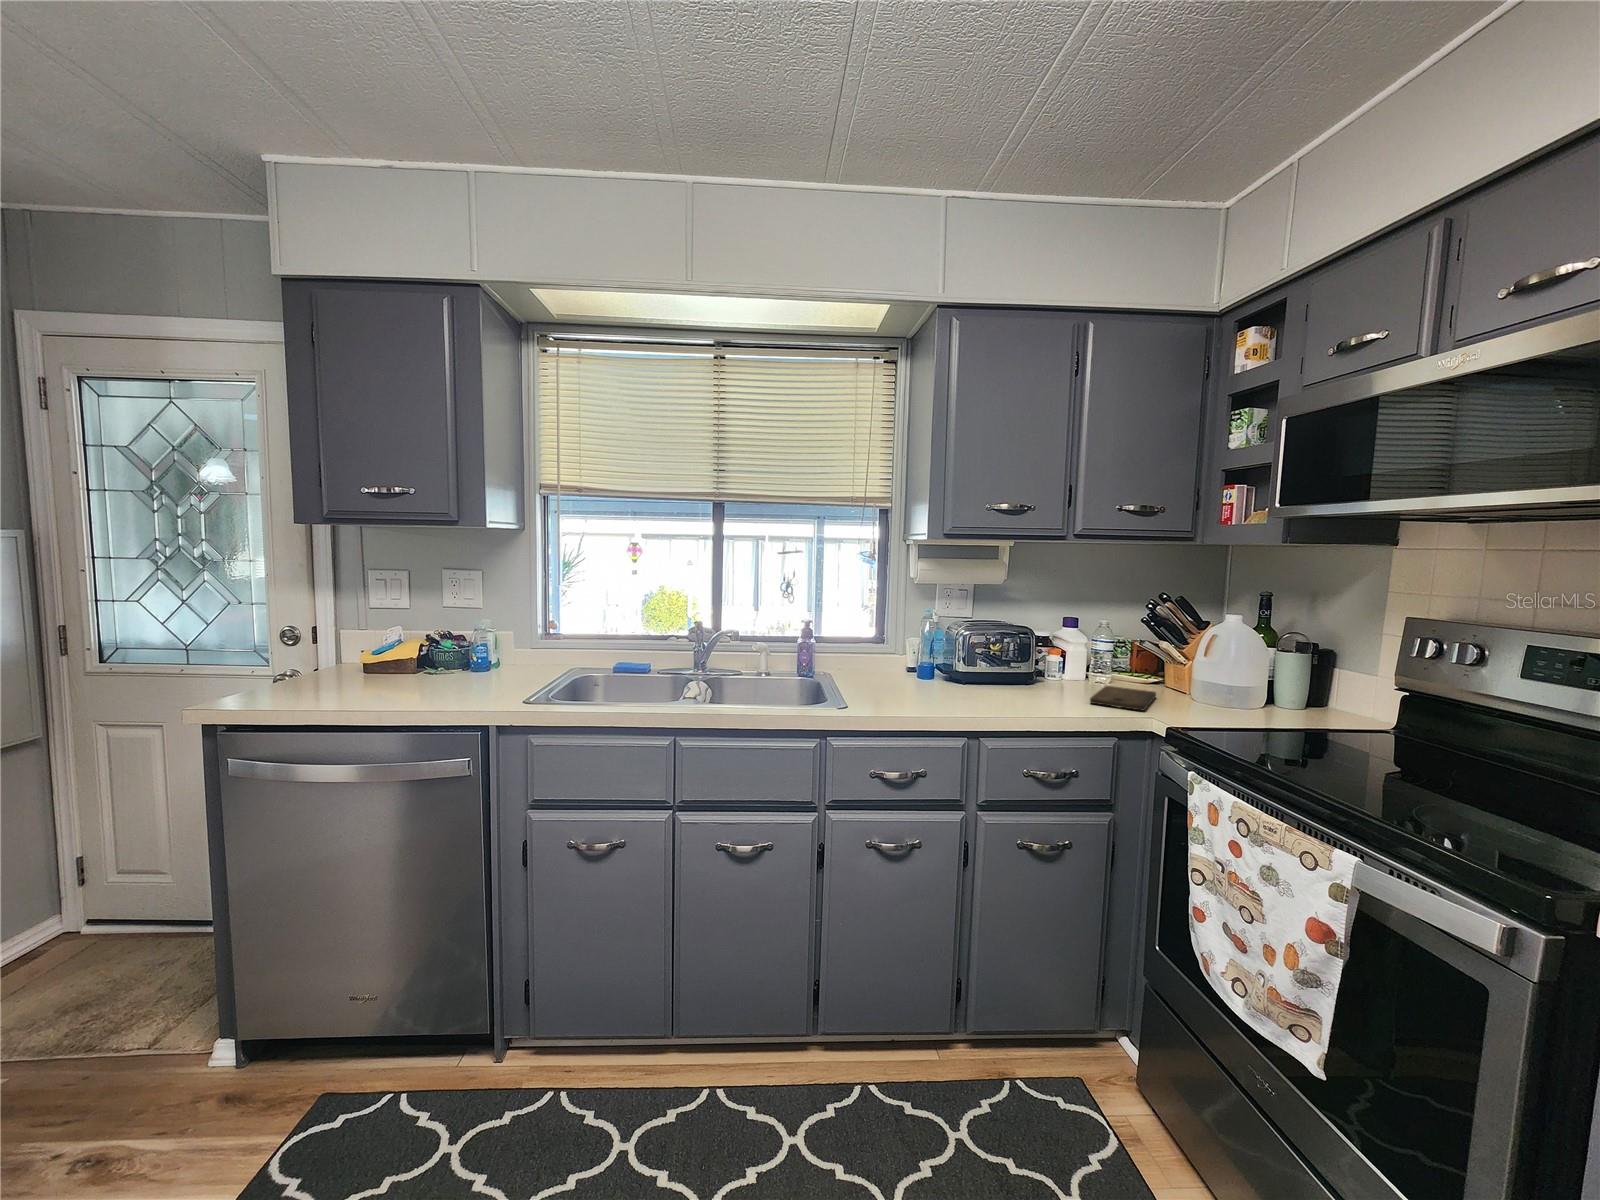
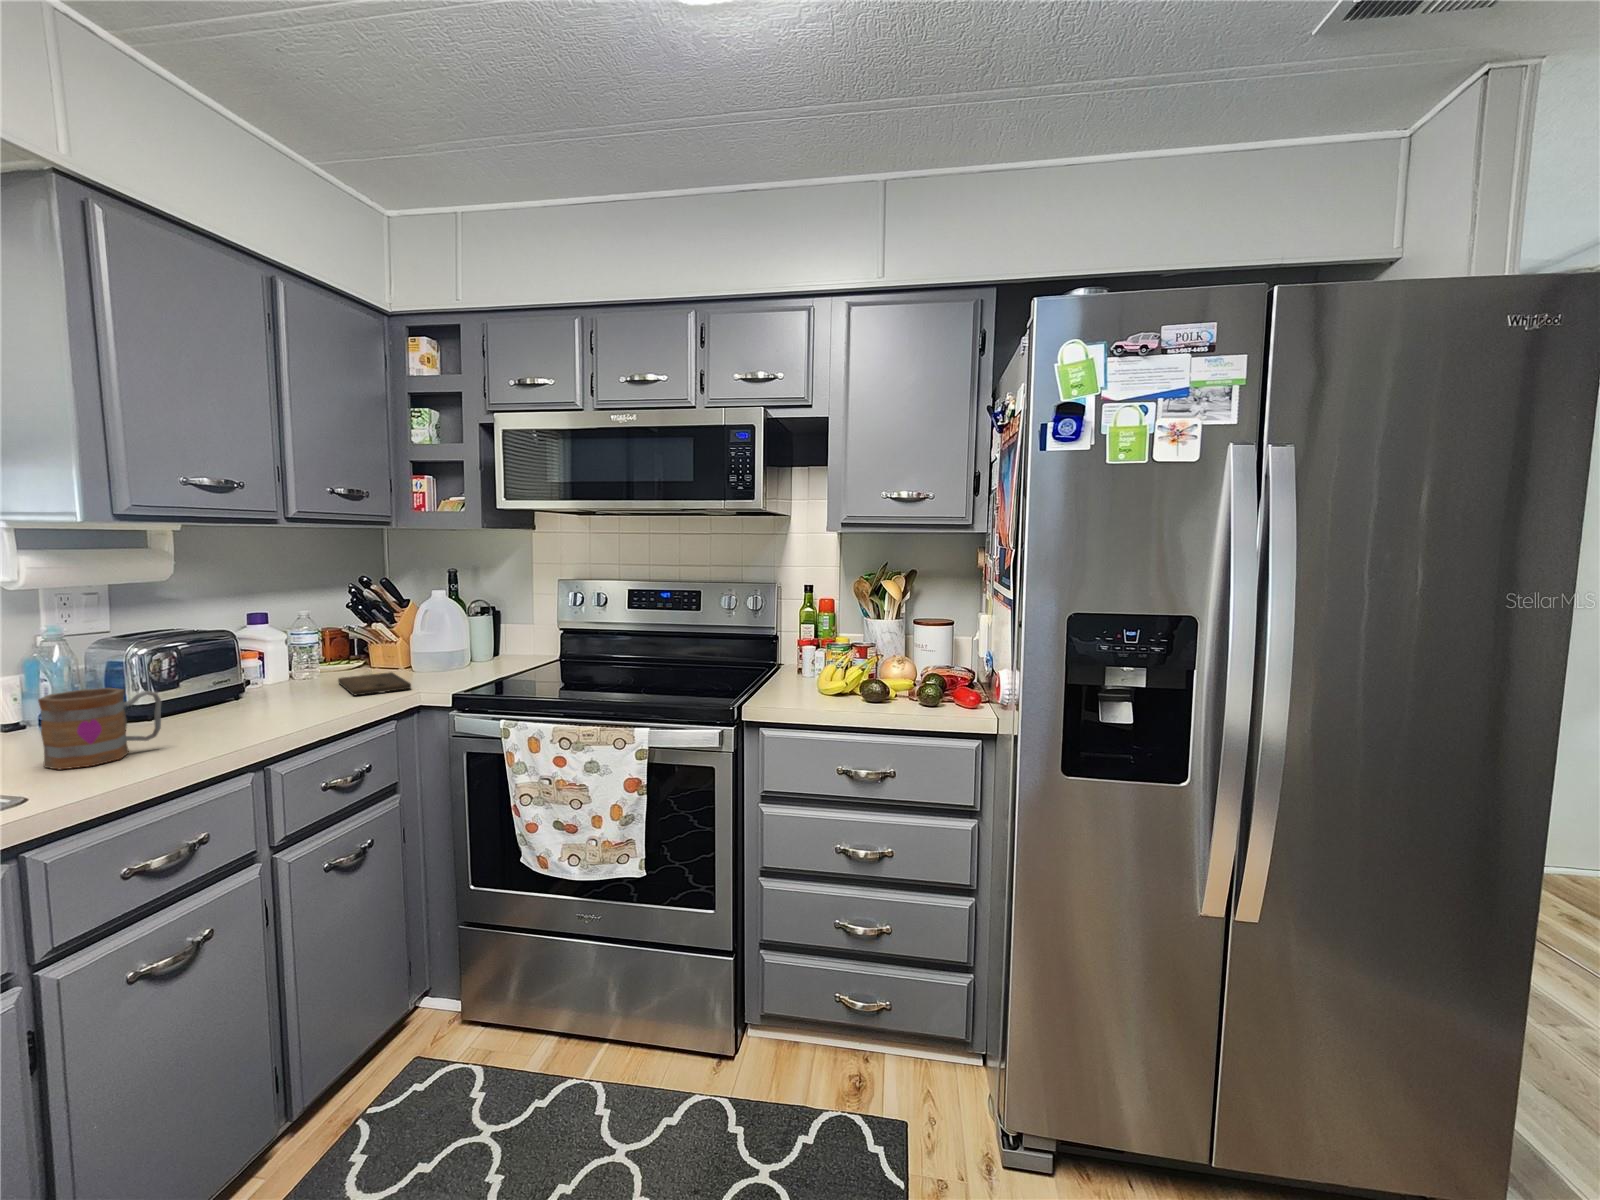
mug: none [869,650,926,701] -> present [38,688,161,769]

